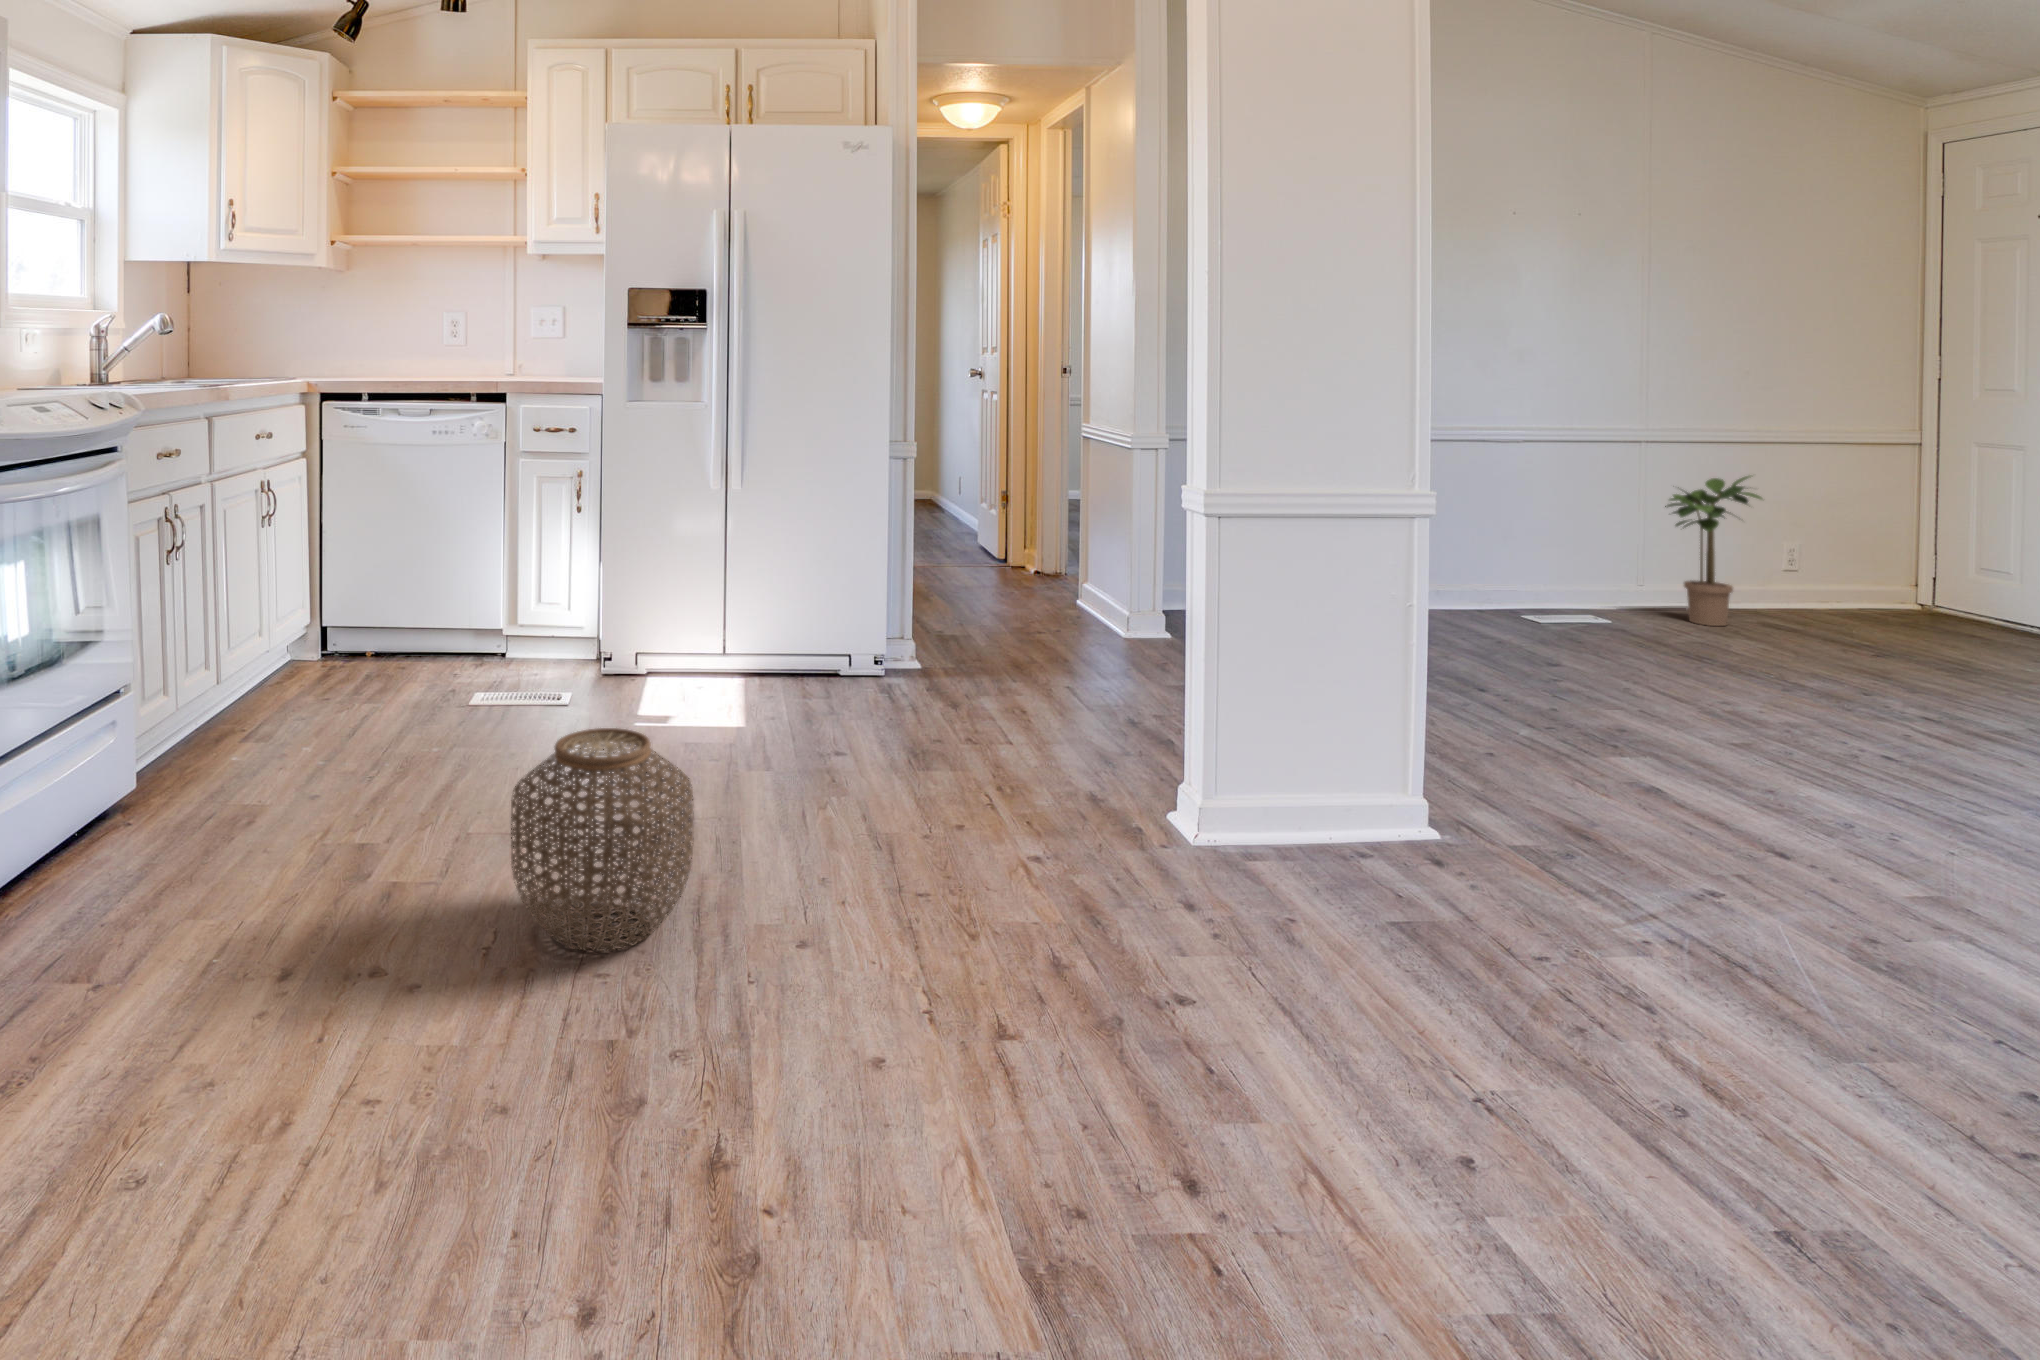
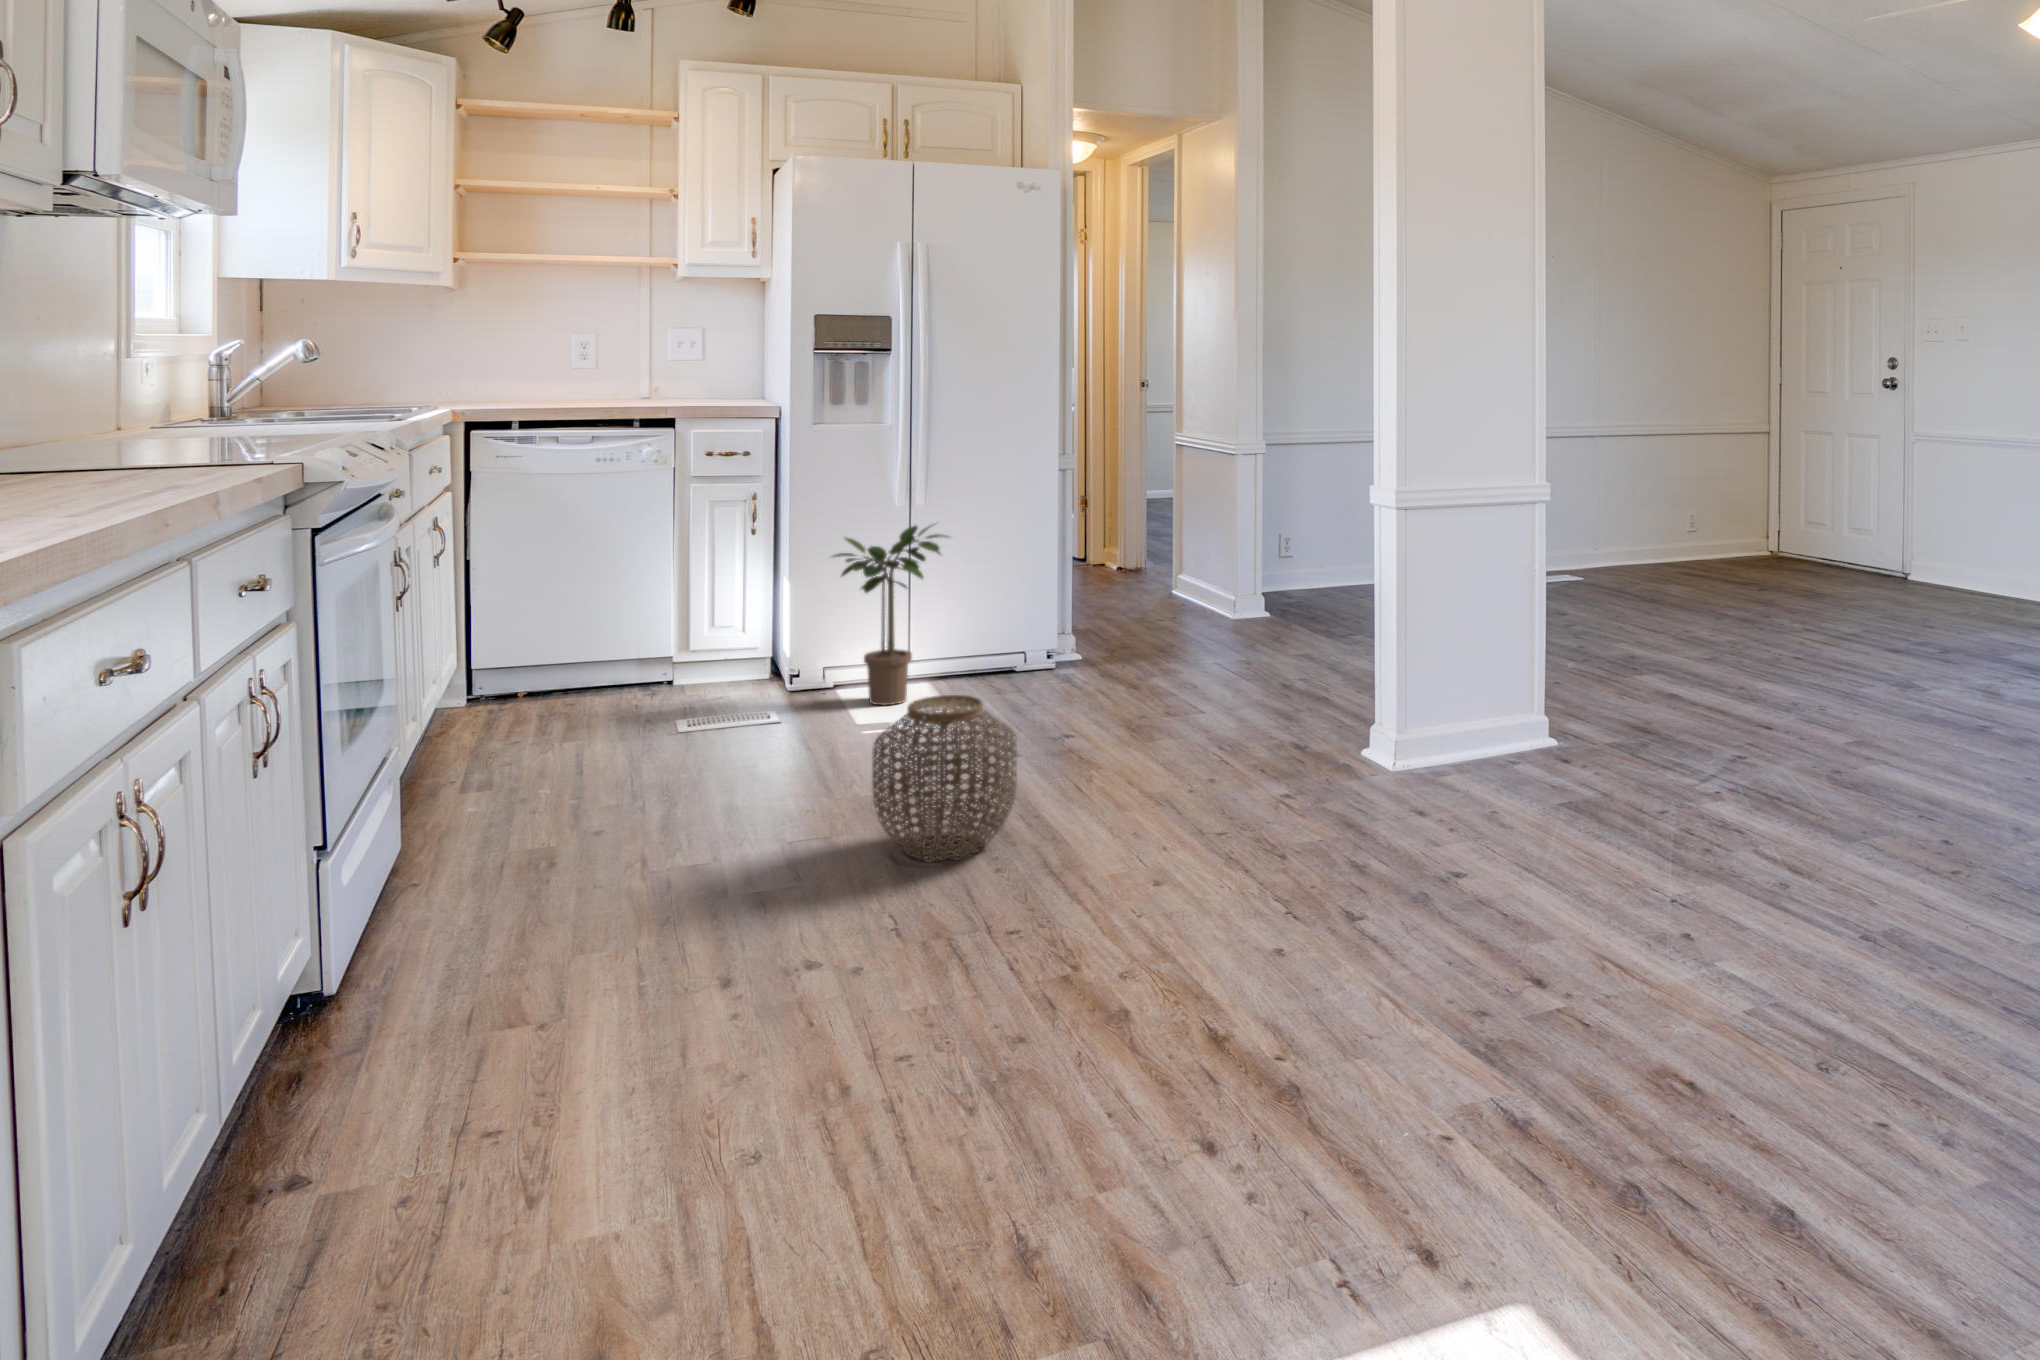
potted plant: present [1665,476,1762,626] -> present [835,526,945,705]

